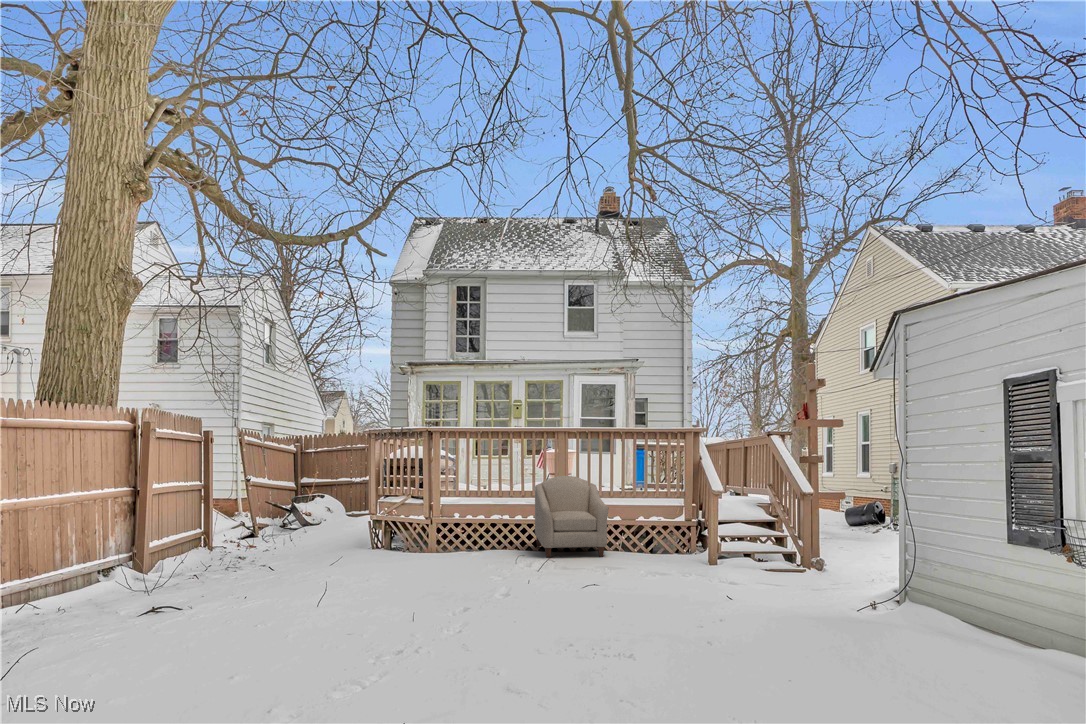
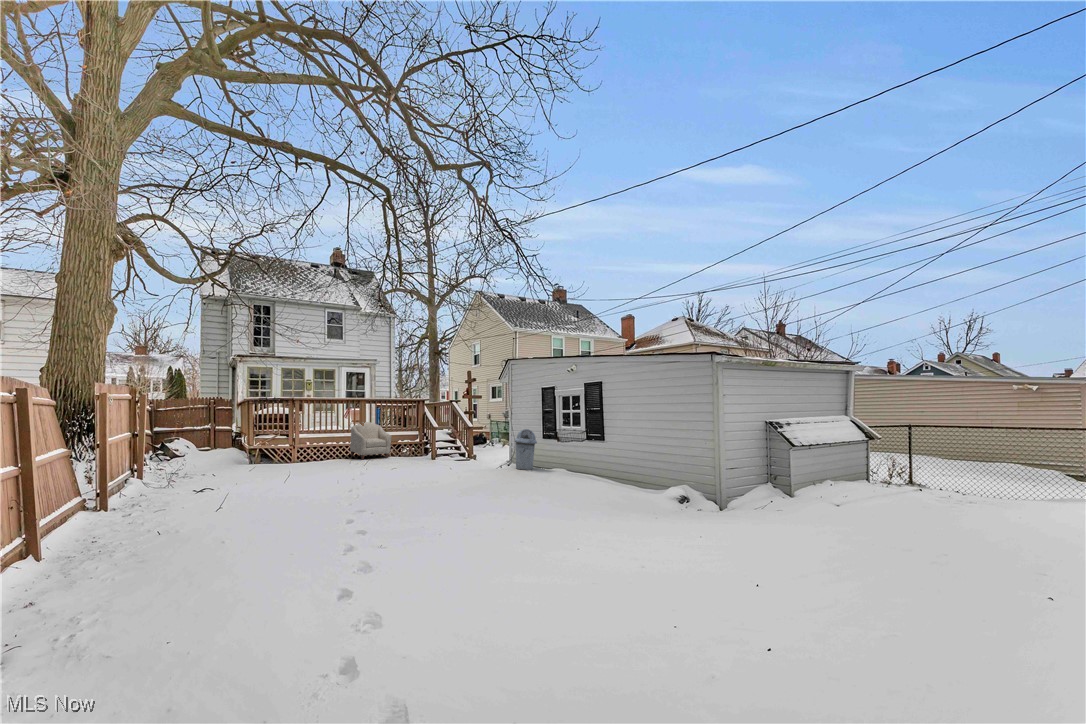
trash can: none [910,505,988,637] -> present [515,429,537,470]

